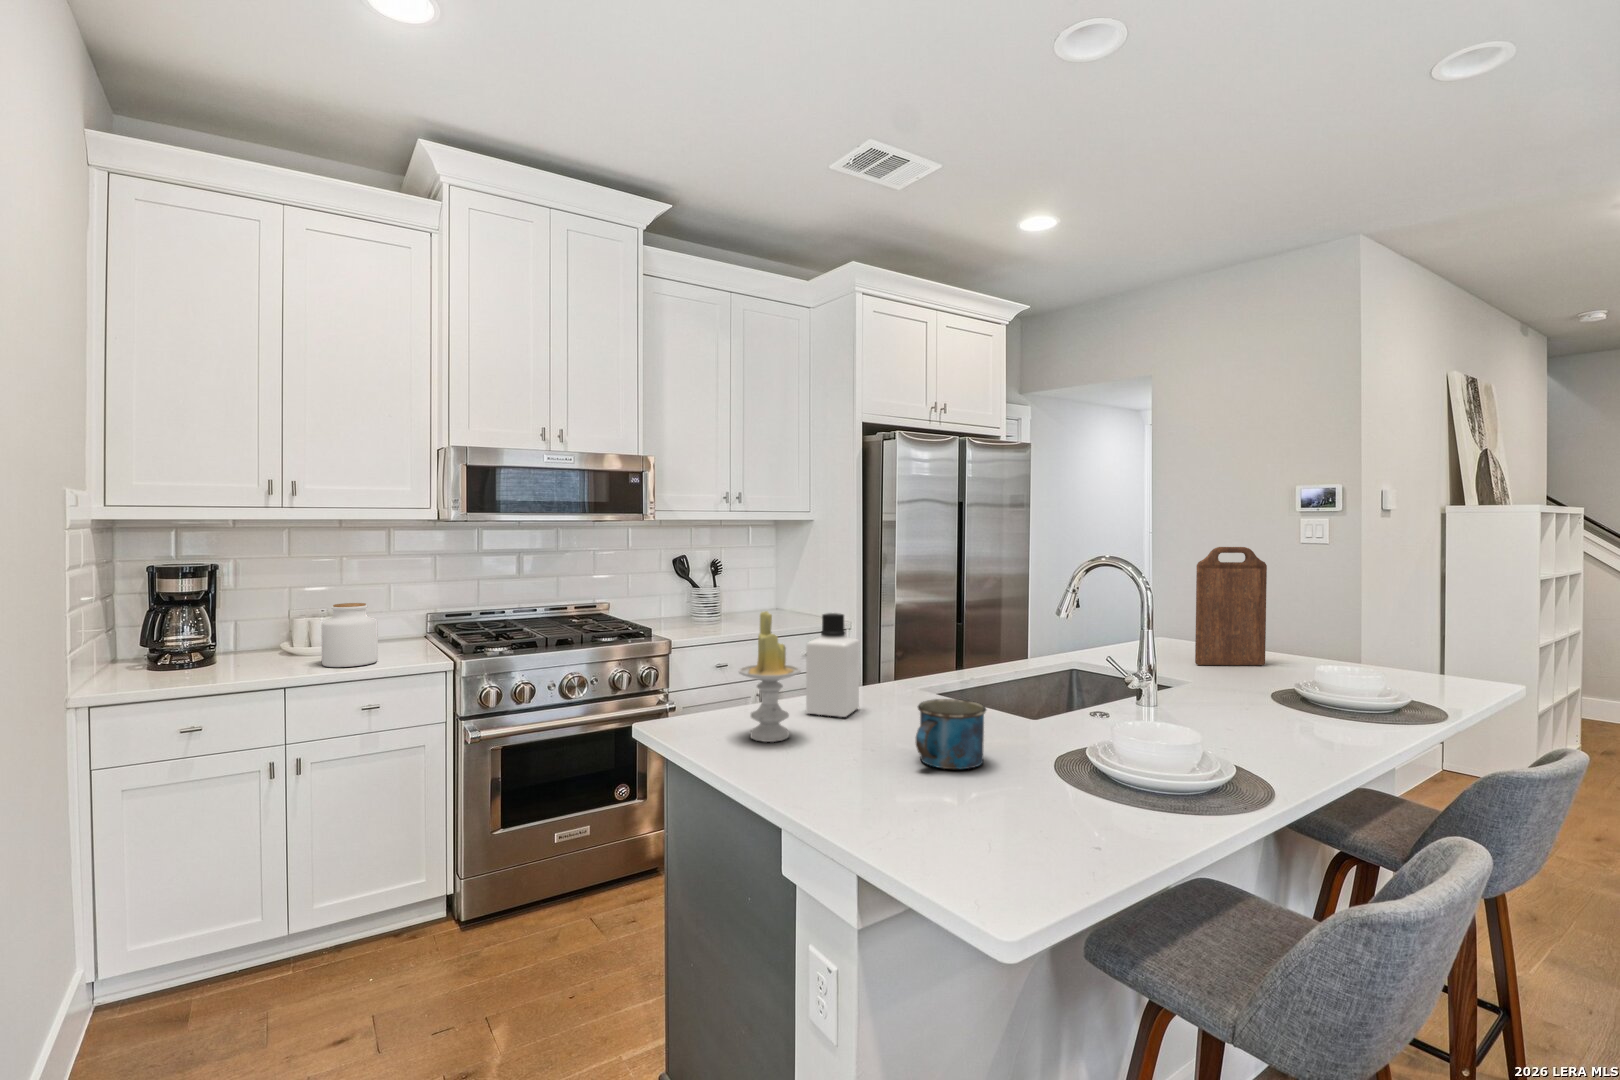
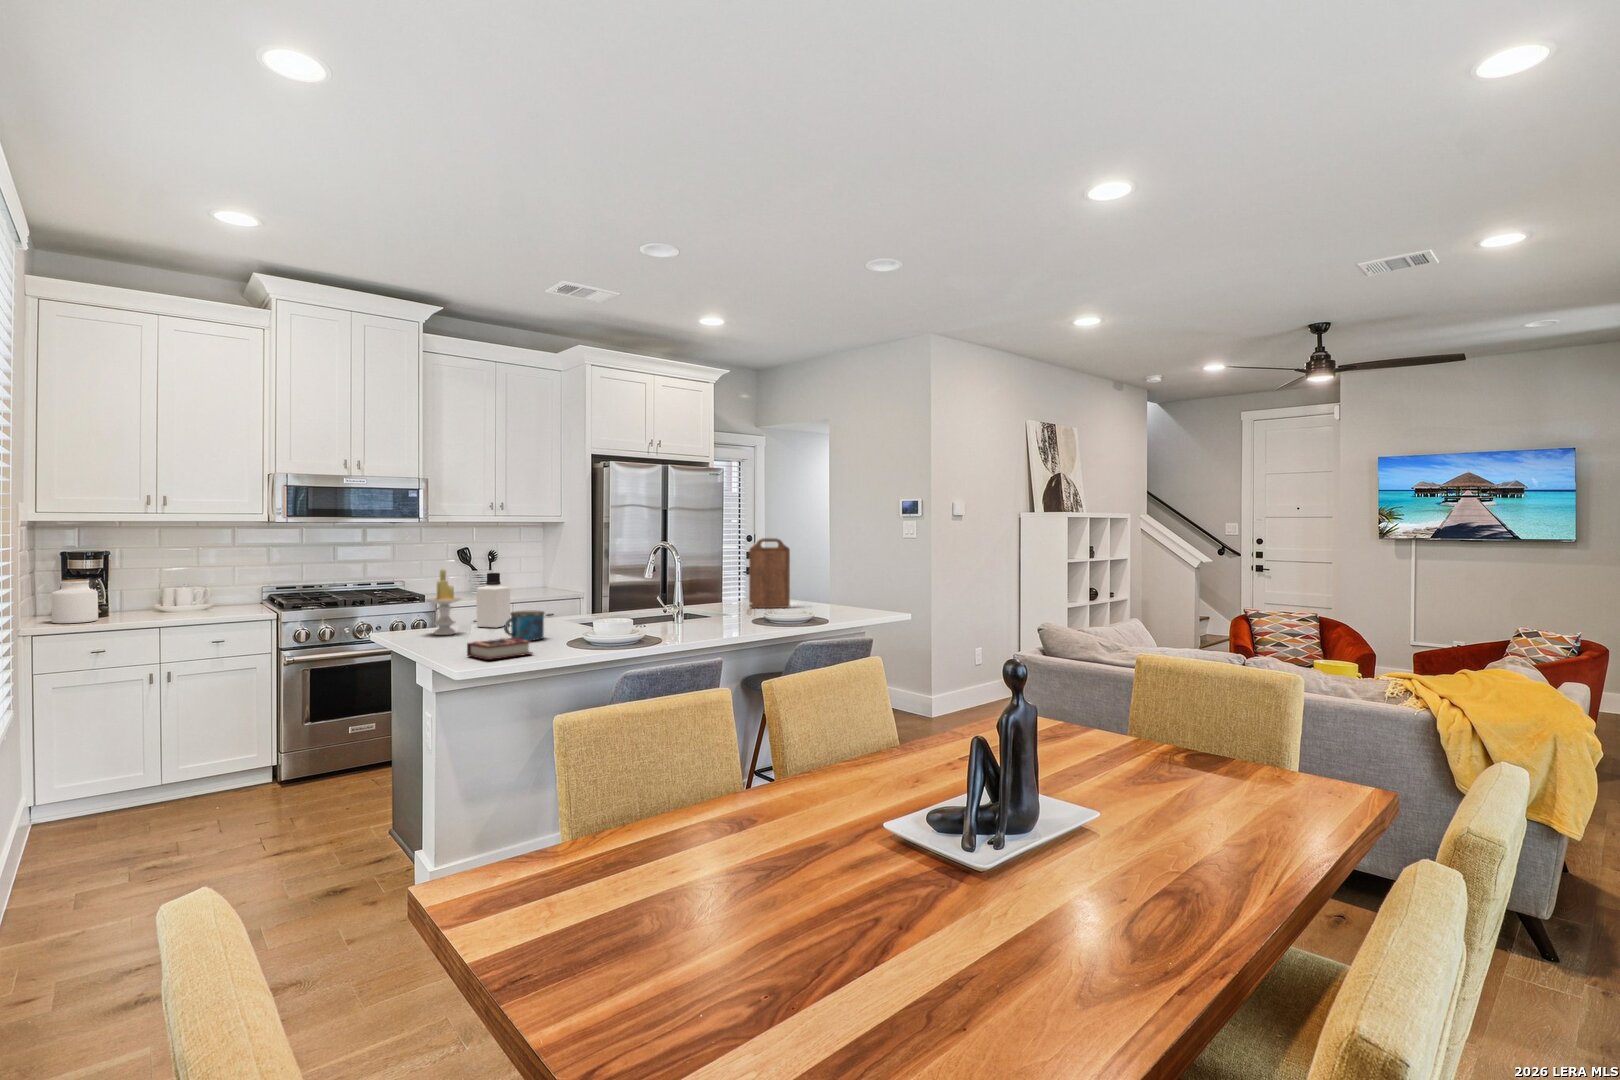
jar: present [321,603,378,667] -> present [52,579,98,623]
book: none [910,784,1055,870] -> present [467,638,532,660]

